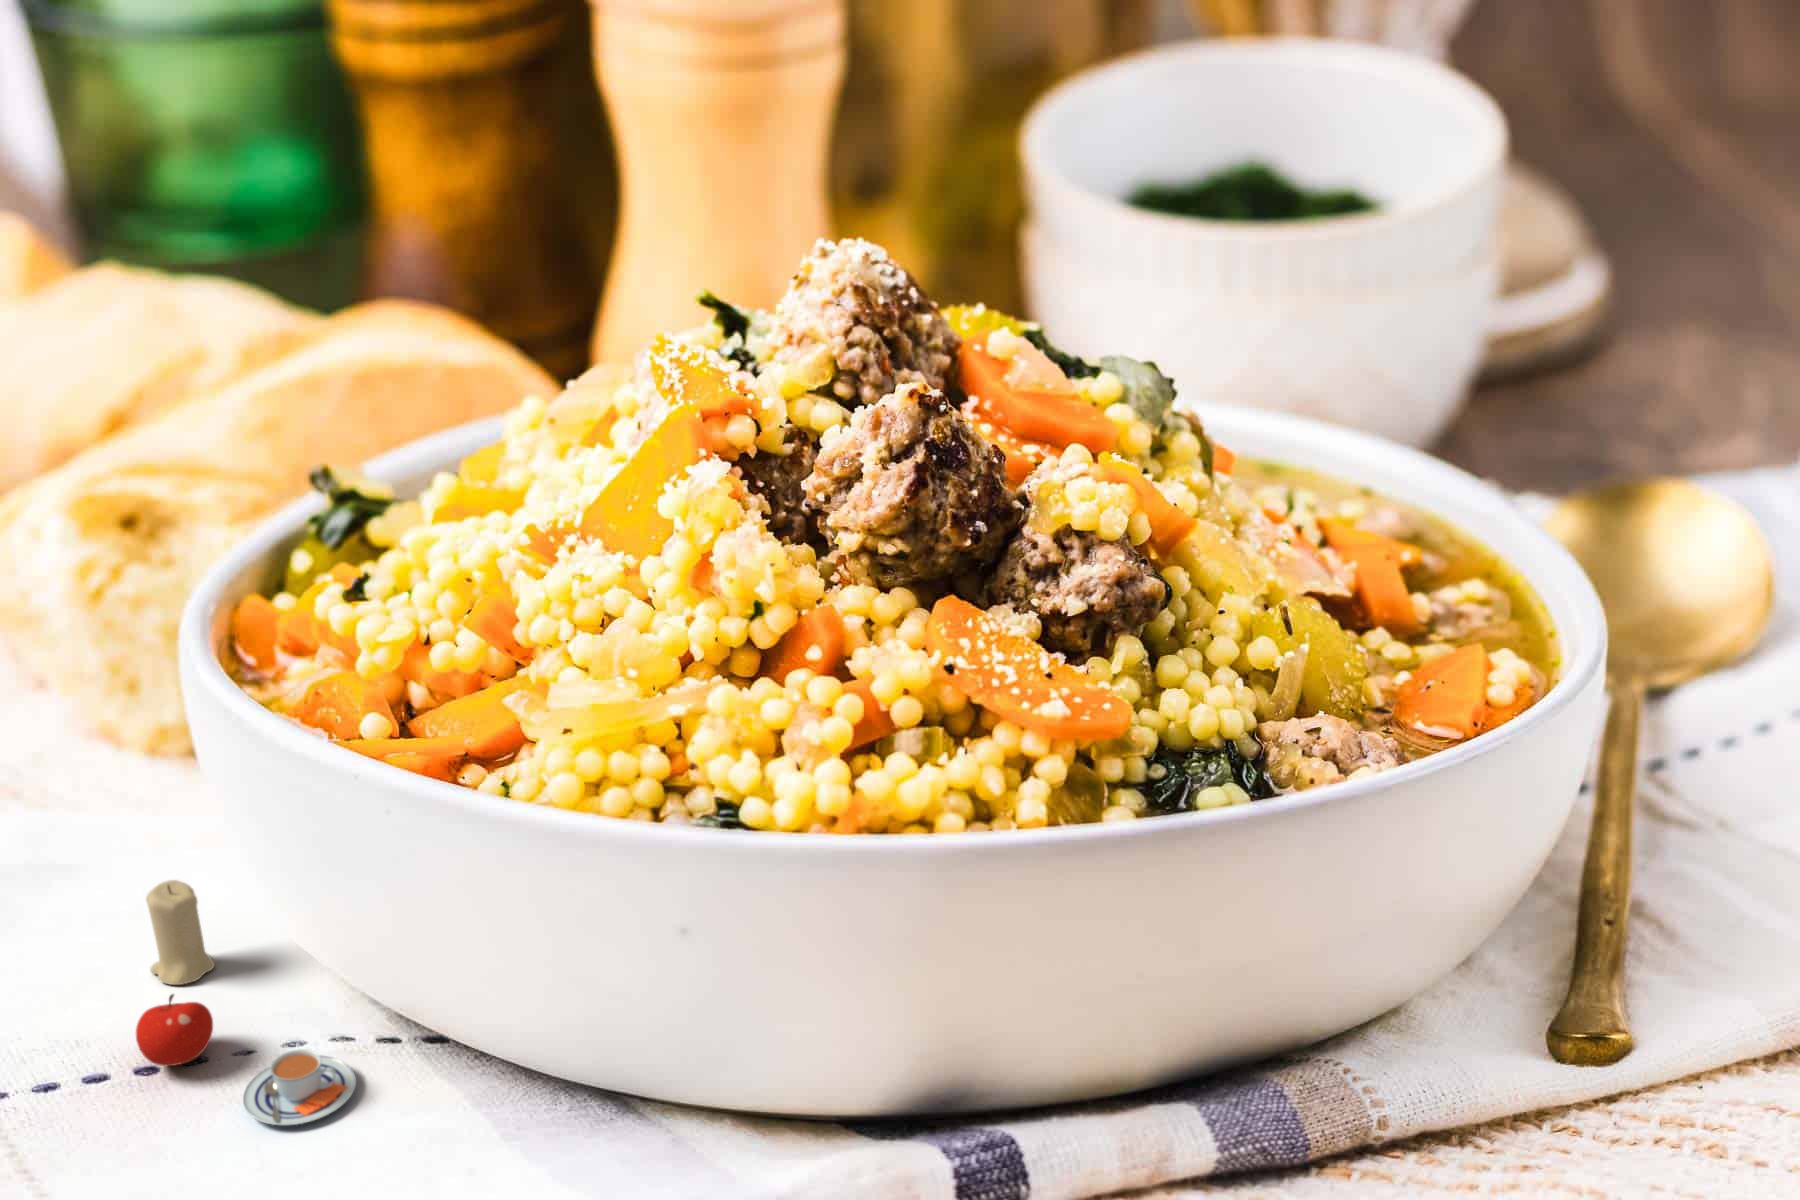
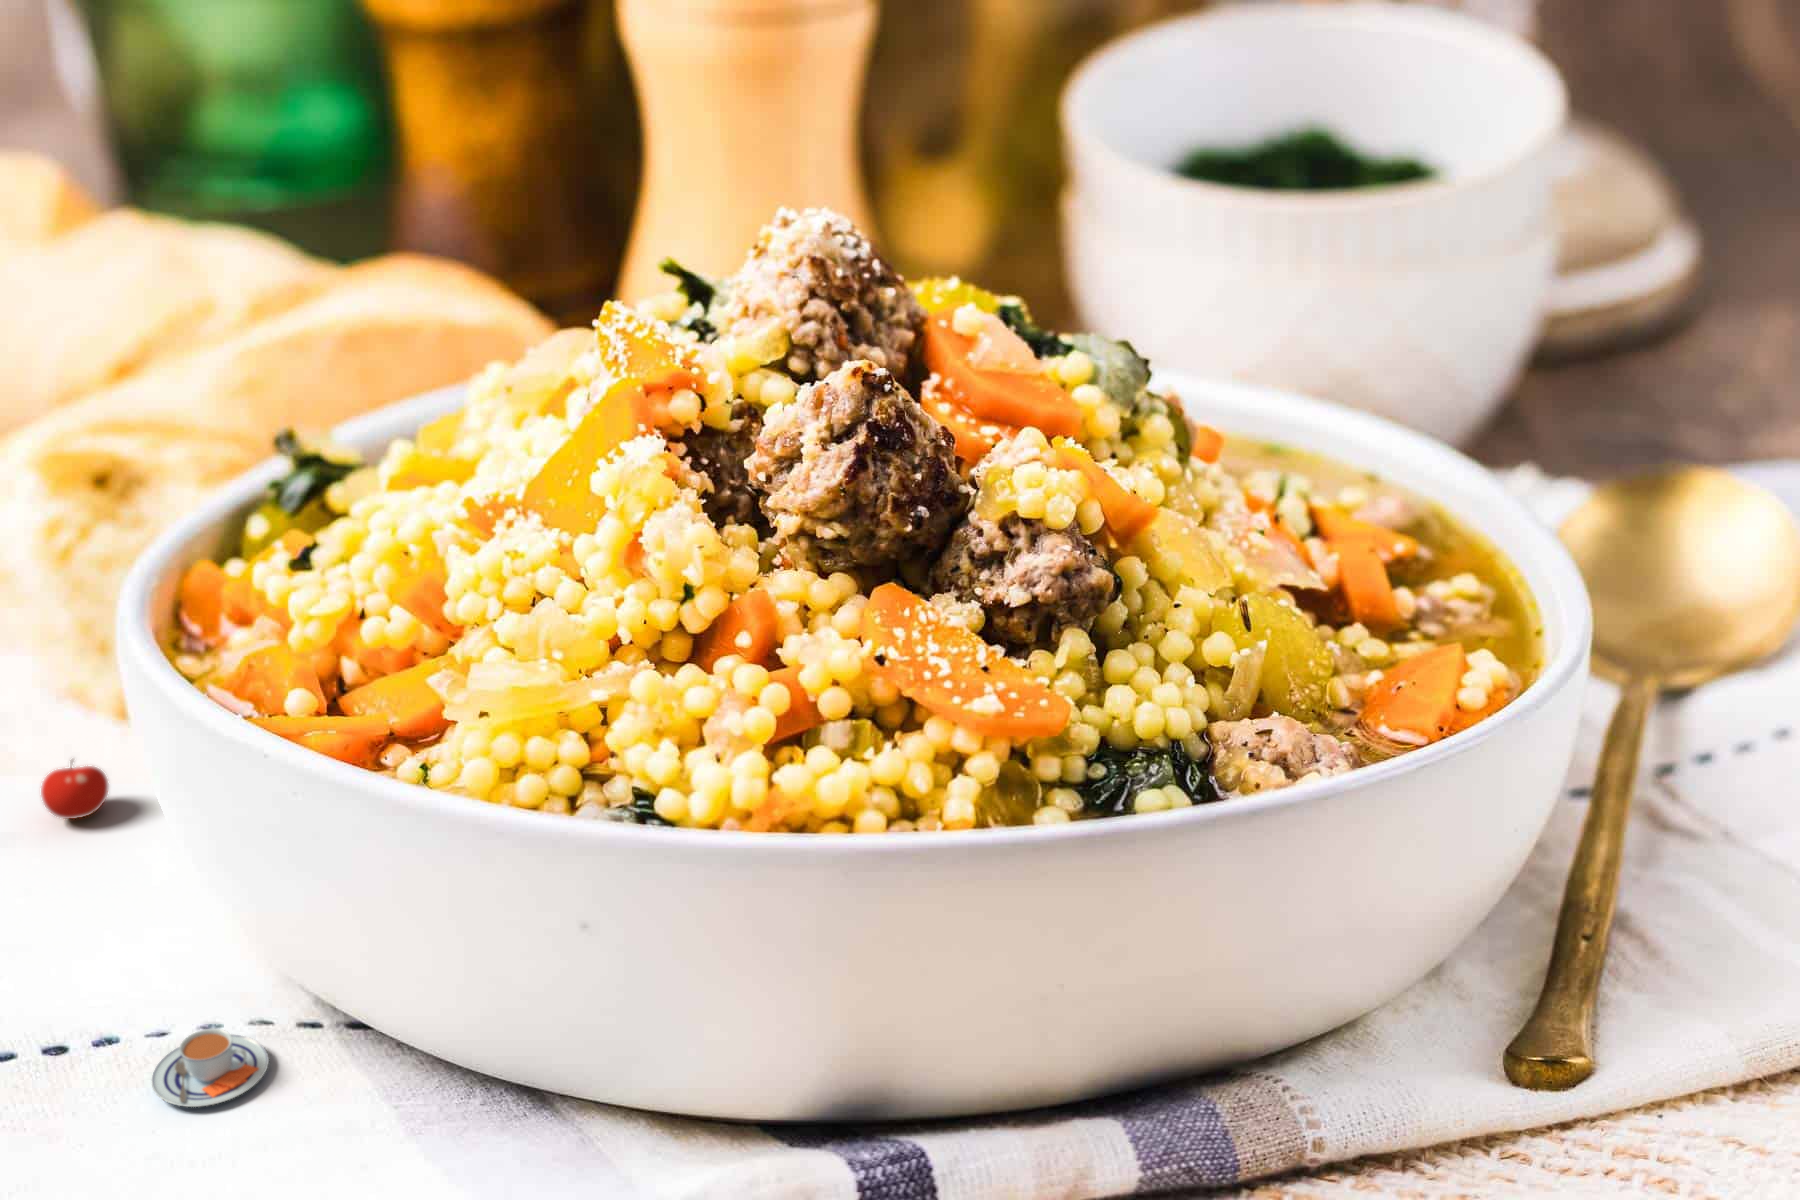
candle: present [146,880,215,985] -> none [74,849,145,956]
fruit: present [136,994,213,1066] -> present [41,760,108,819]

